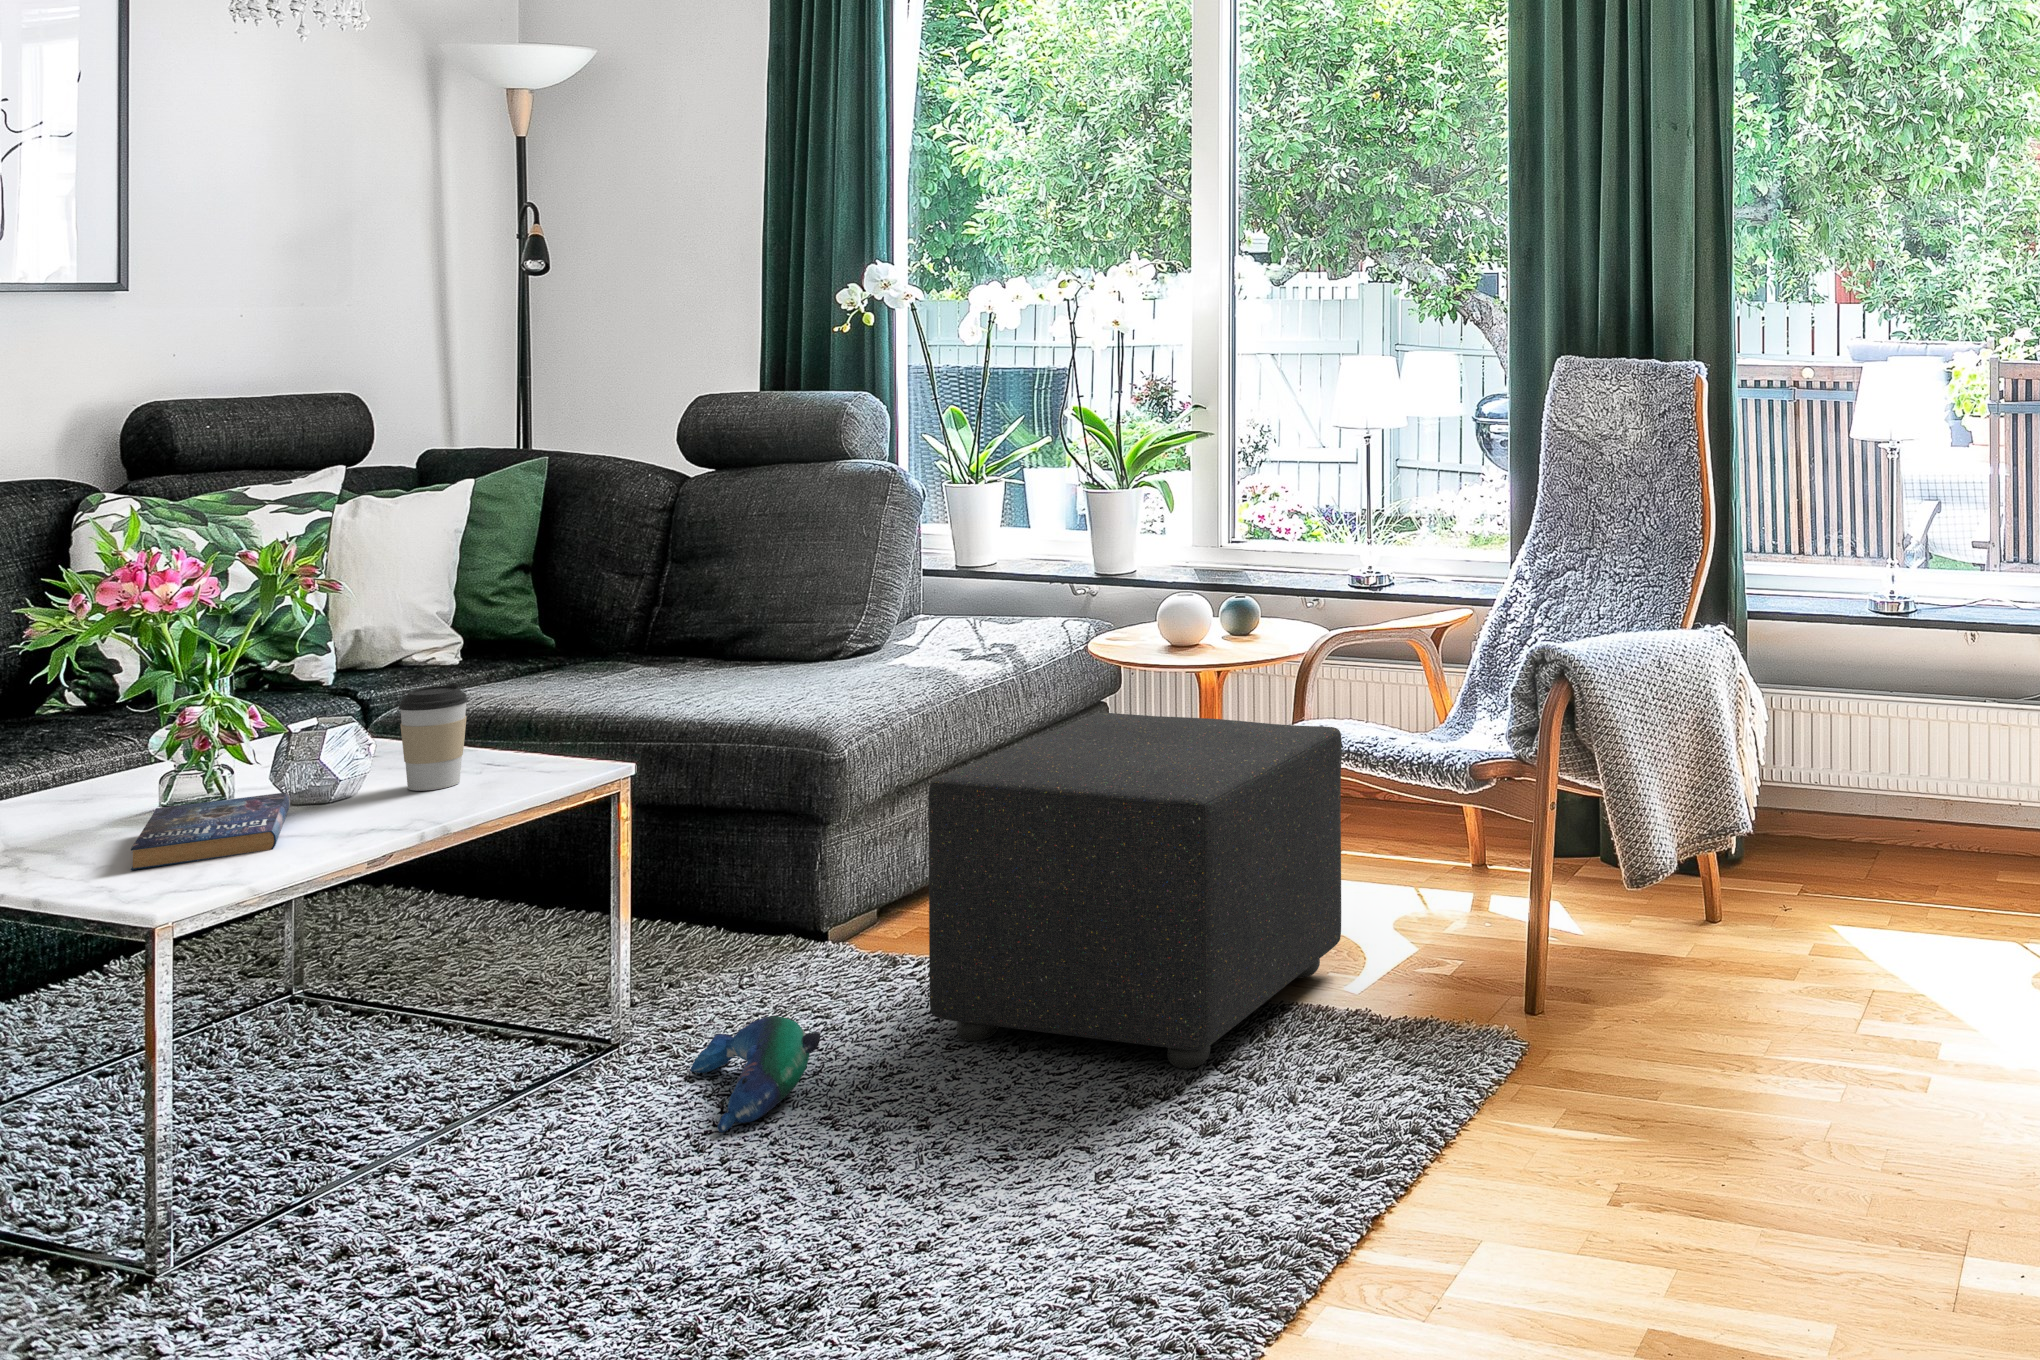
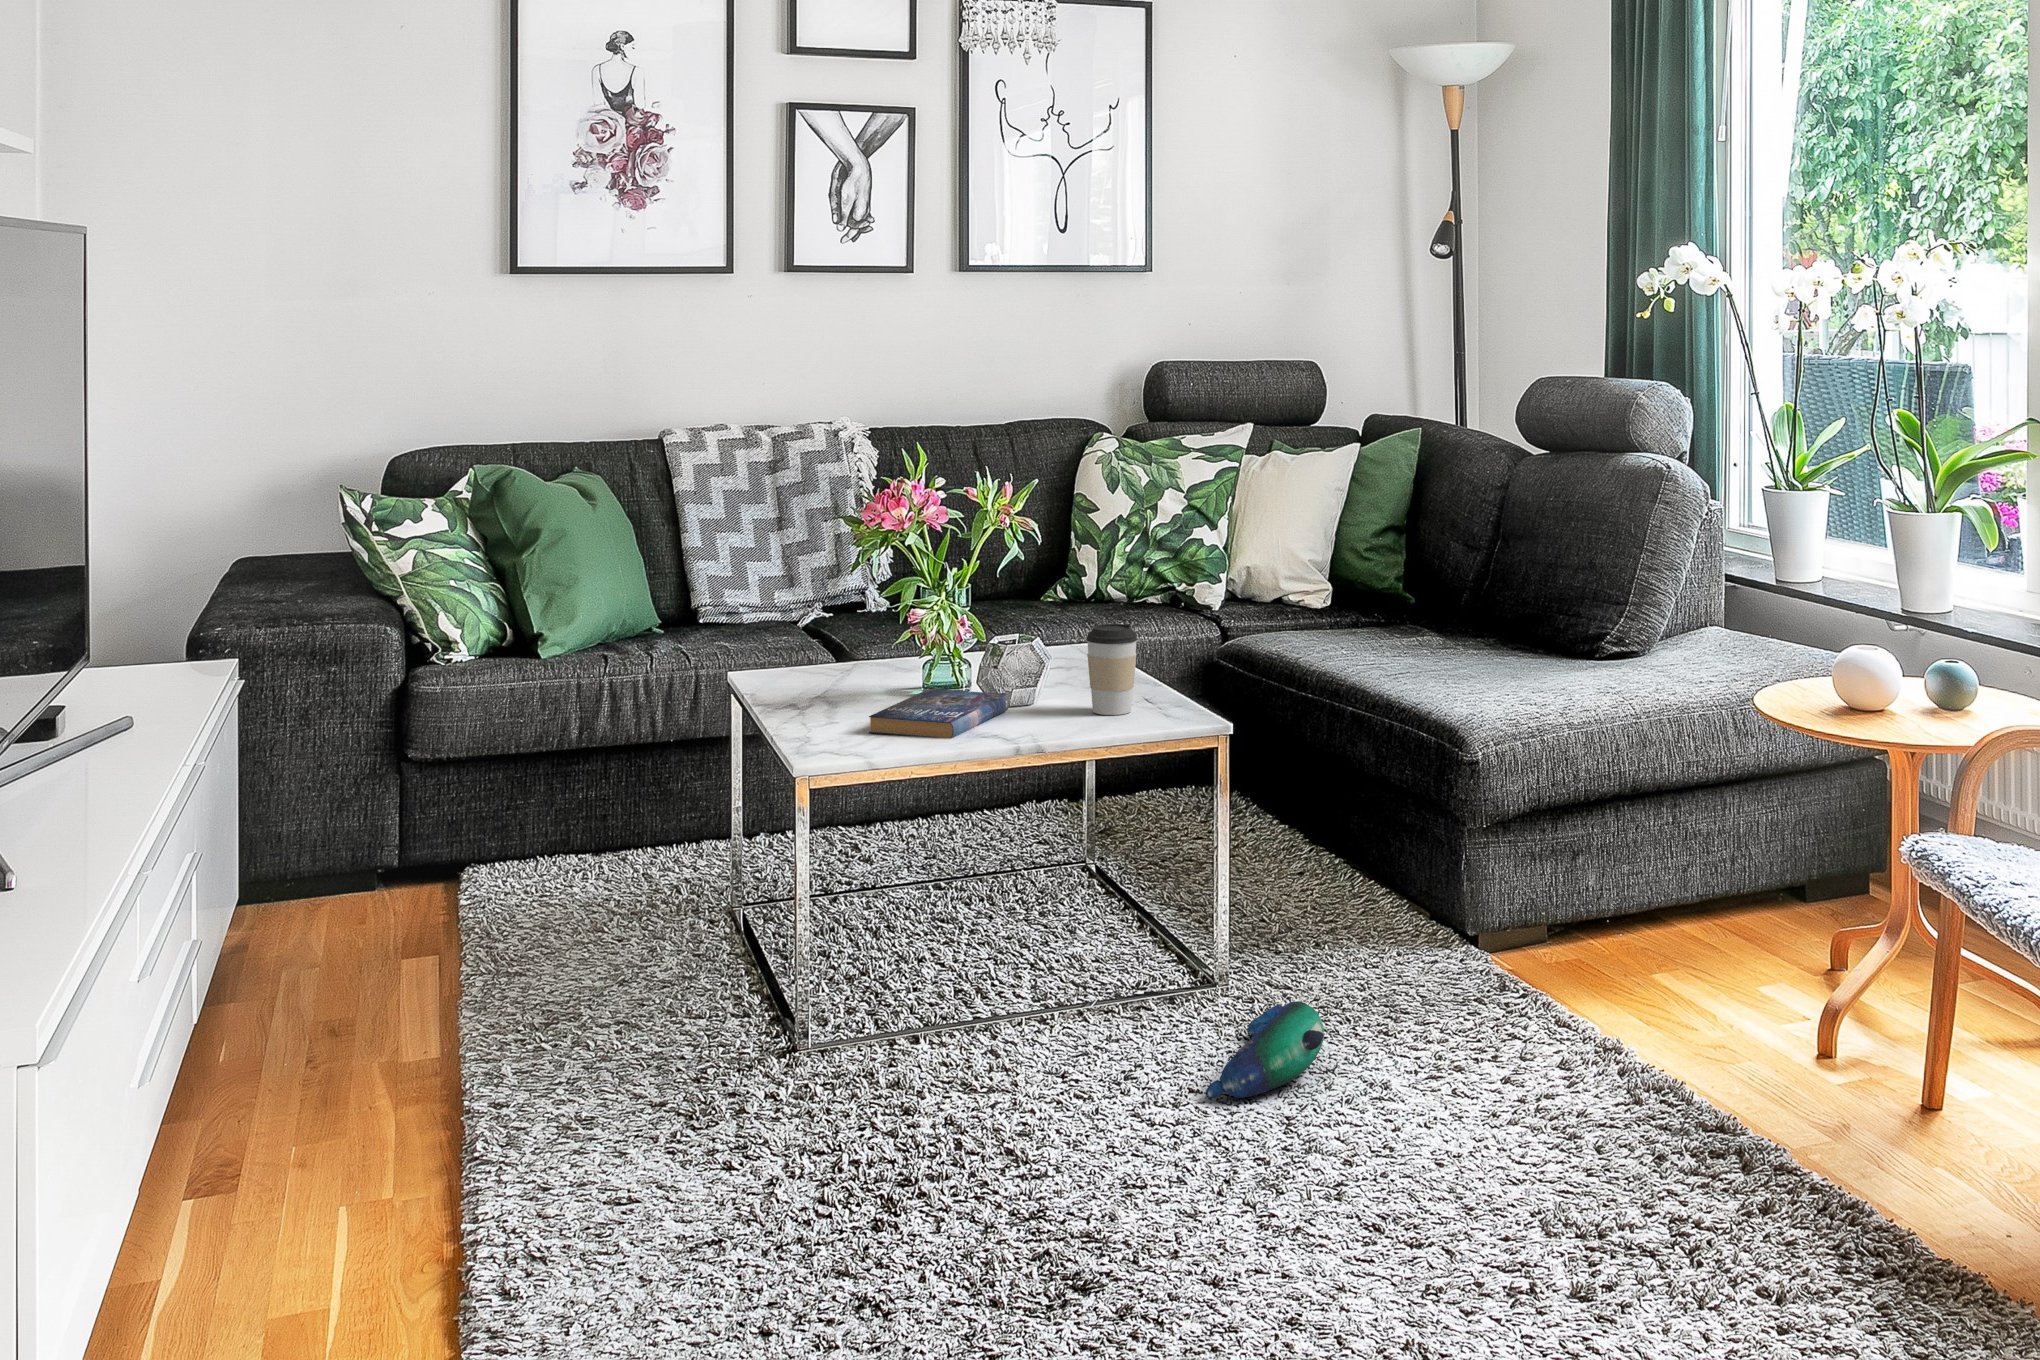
ottoman: present [928,712,1342,1069] -> none [1451,769,1949,1214]

